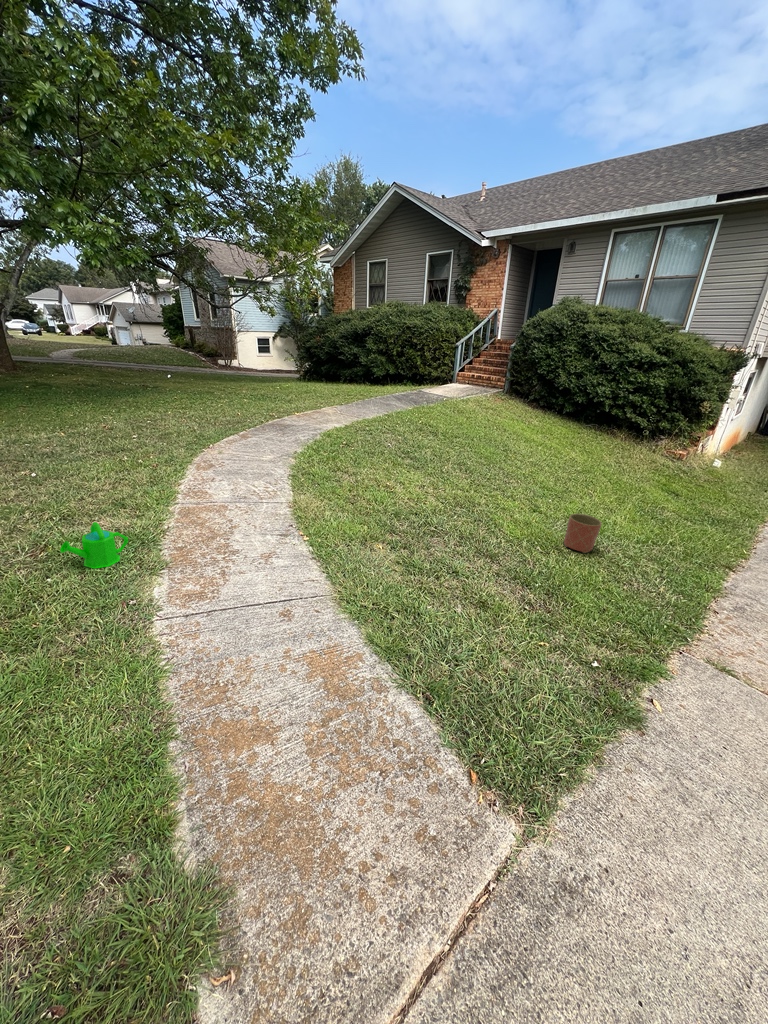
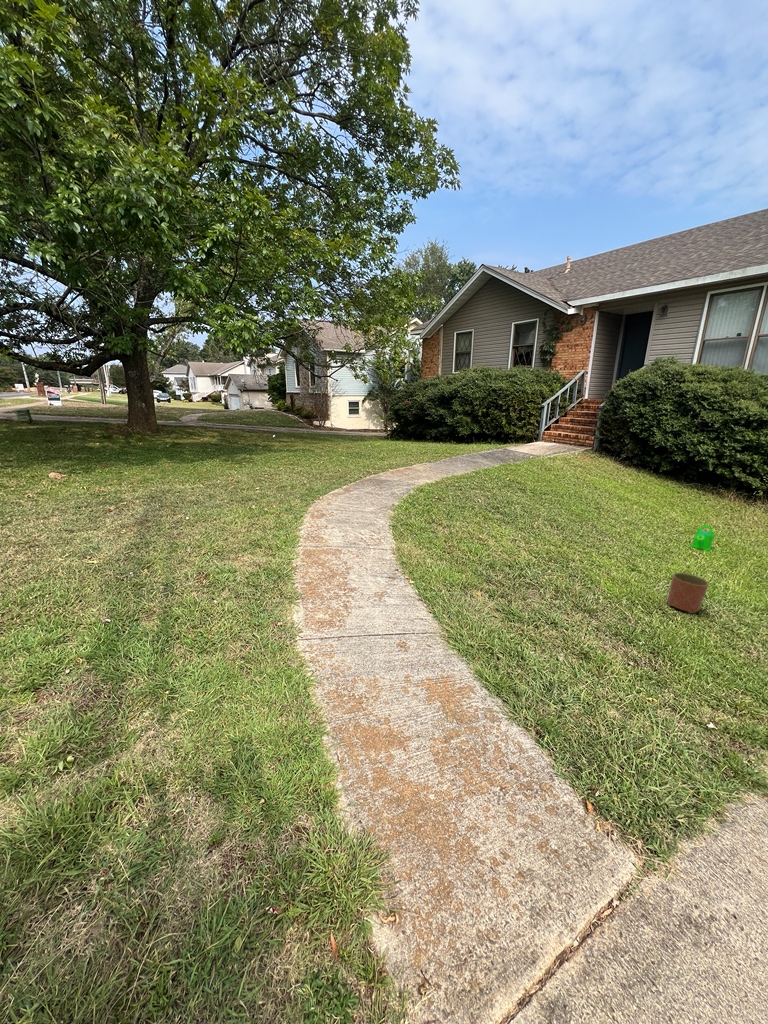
watering can: present [60,522,128,569] -> present [691,525,714,550]

